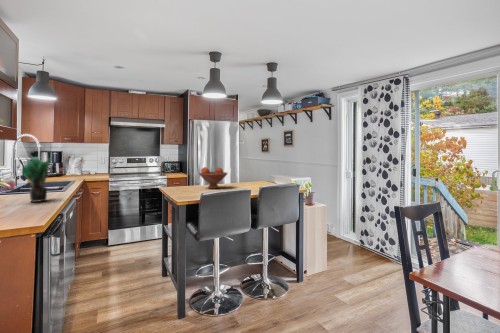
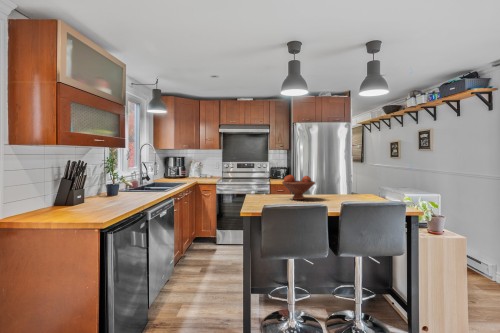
potted plant: present [22,156,50,202] -> none [115,161,139,202]

